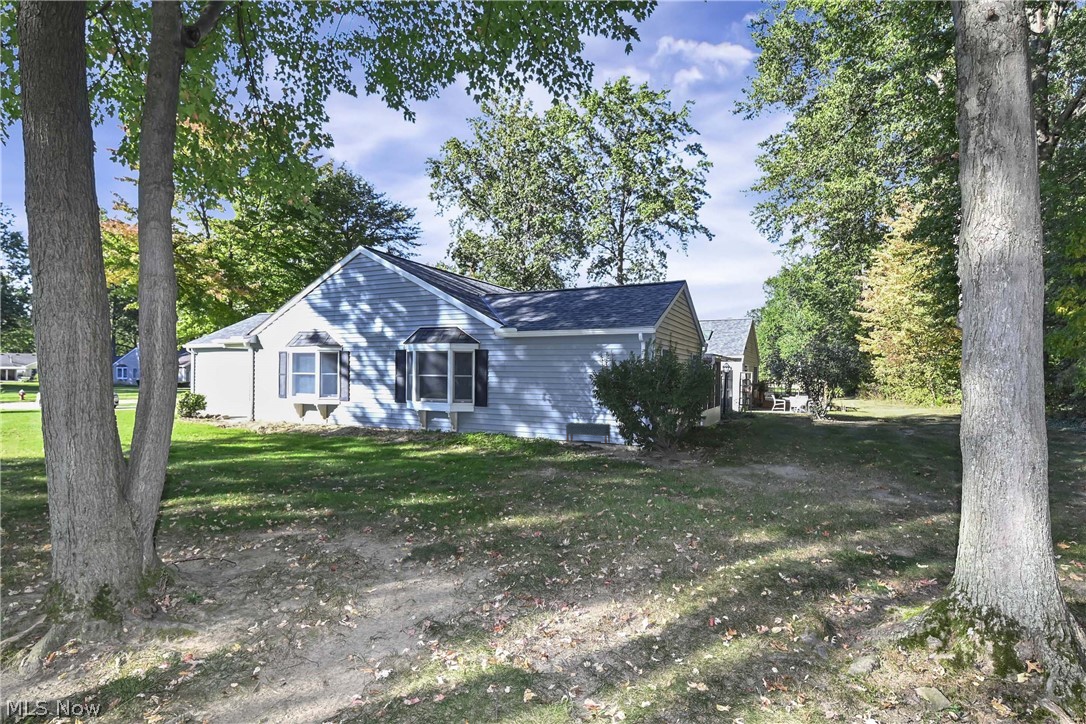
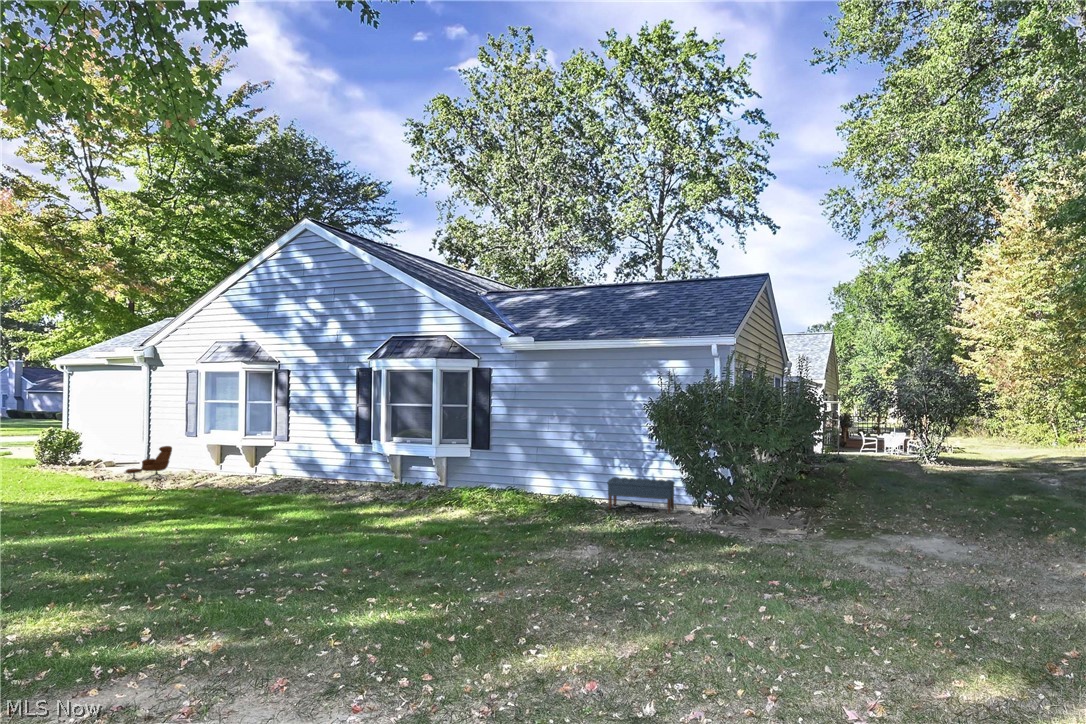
lounge chair: none [239,406,270,431] -> present [126,446,172,480]

